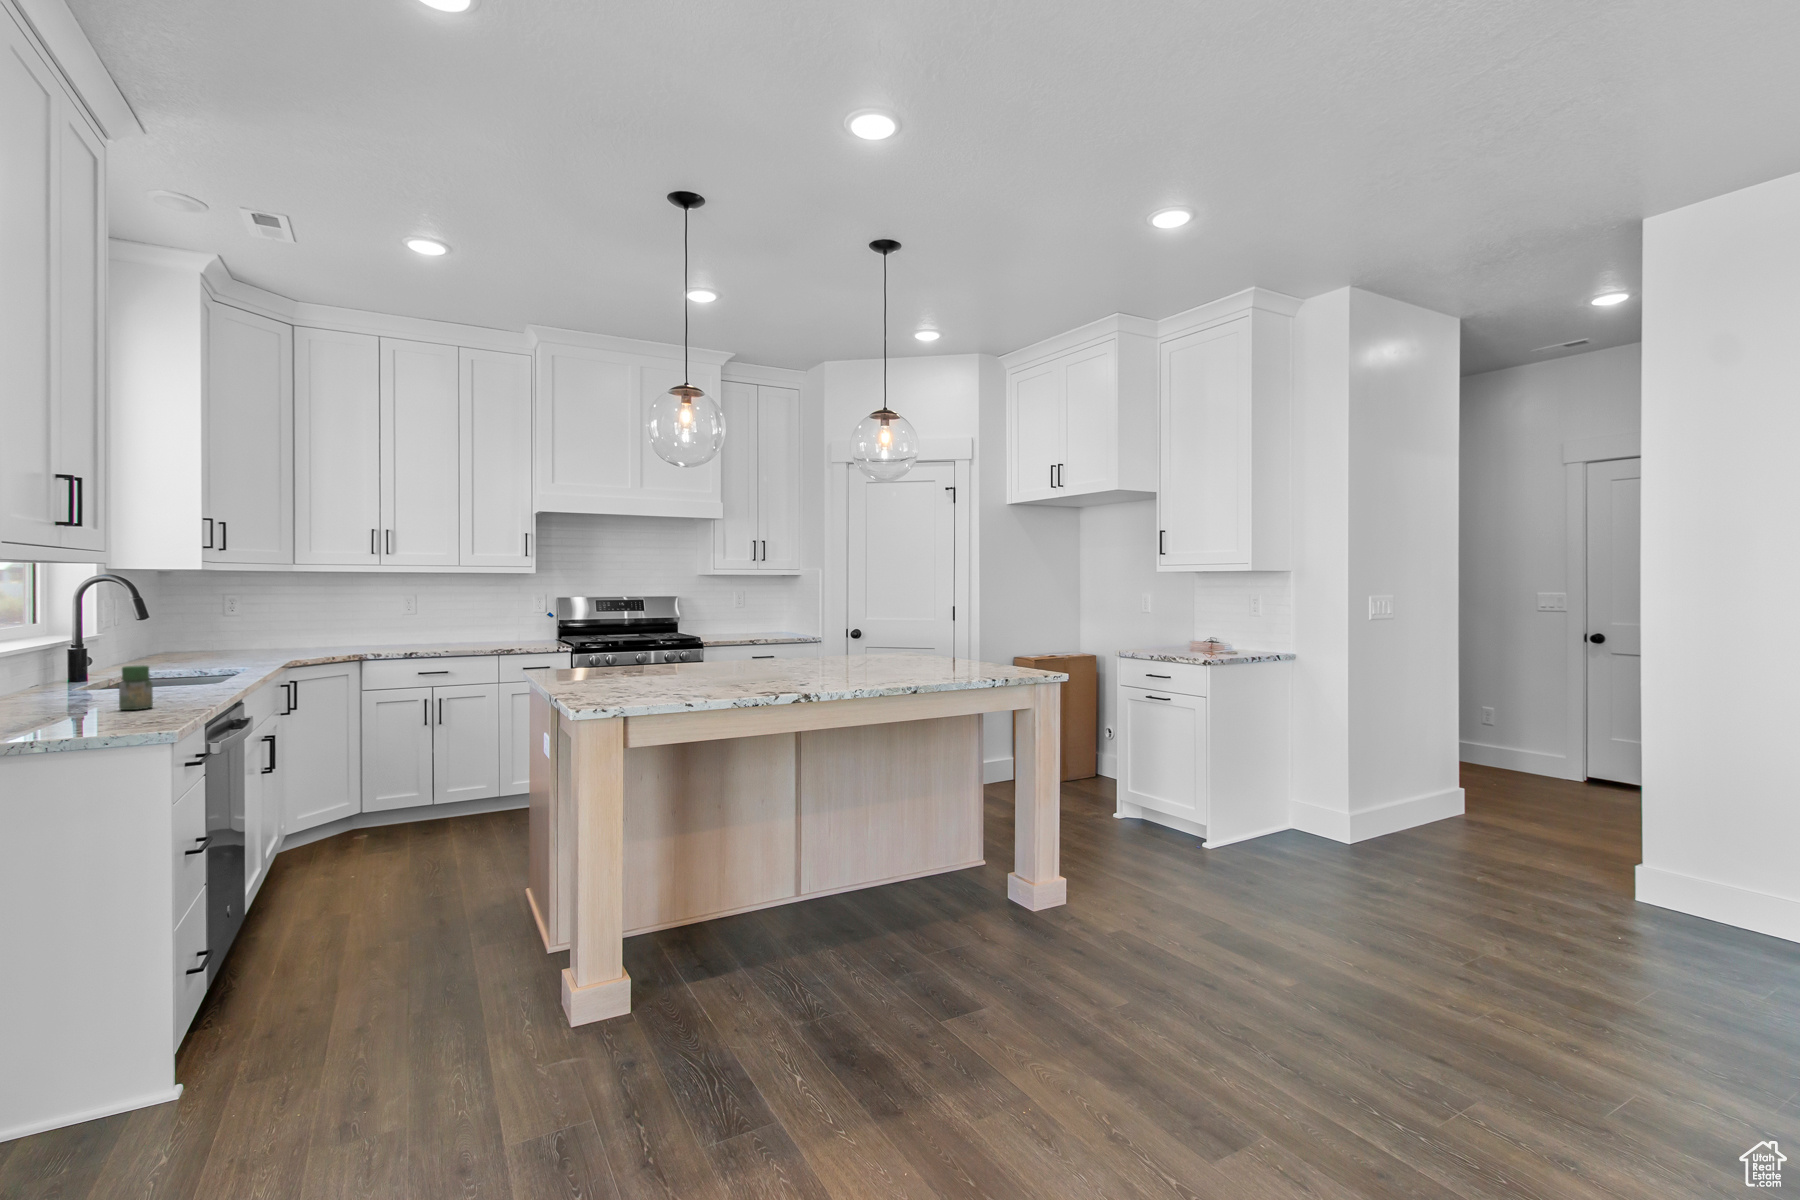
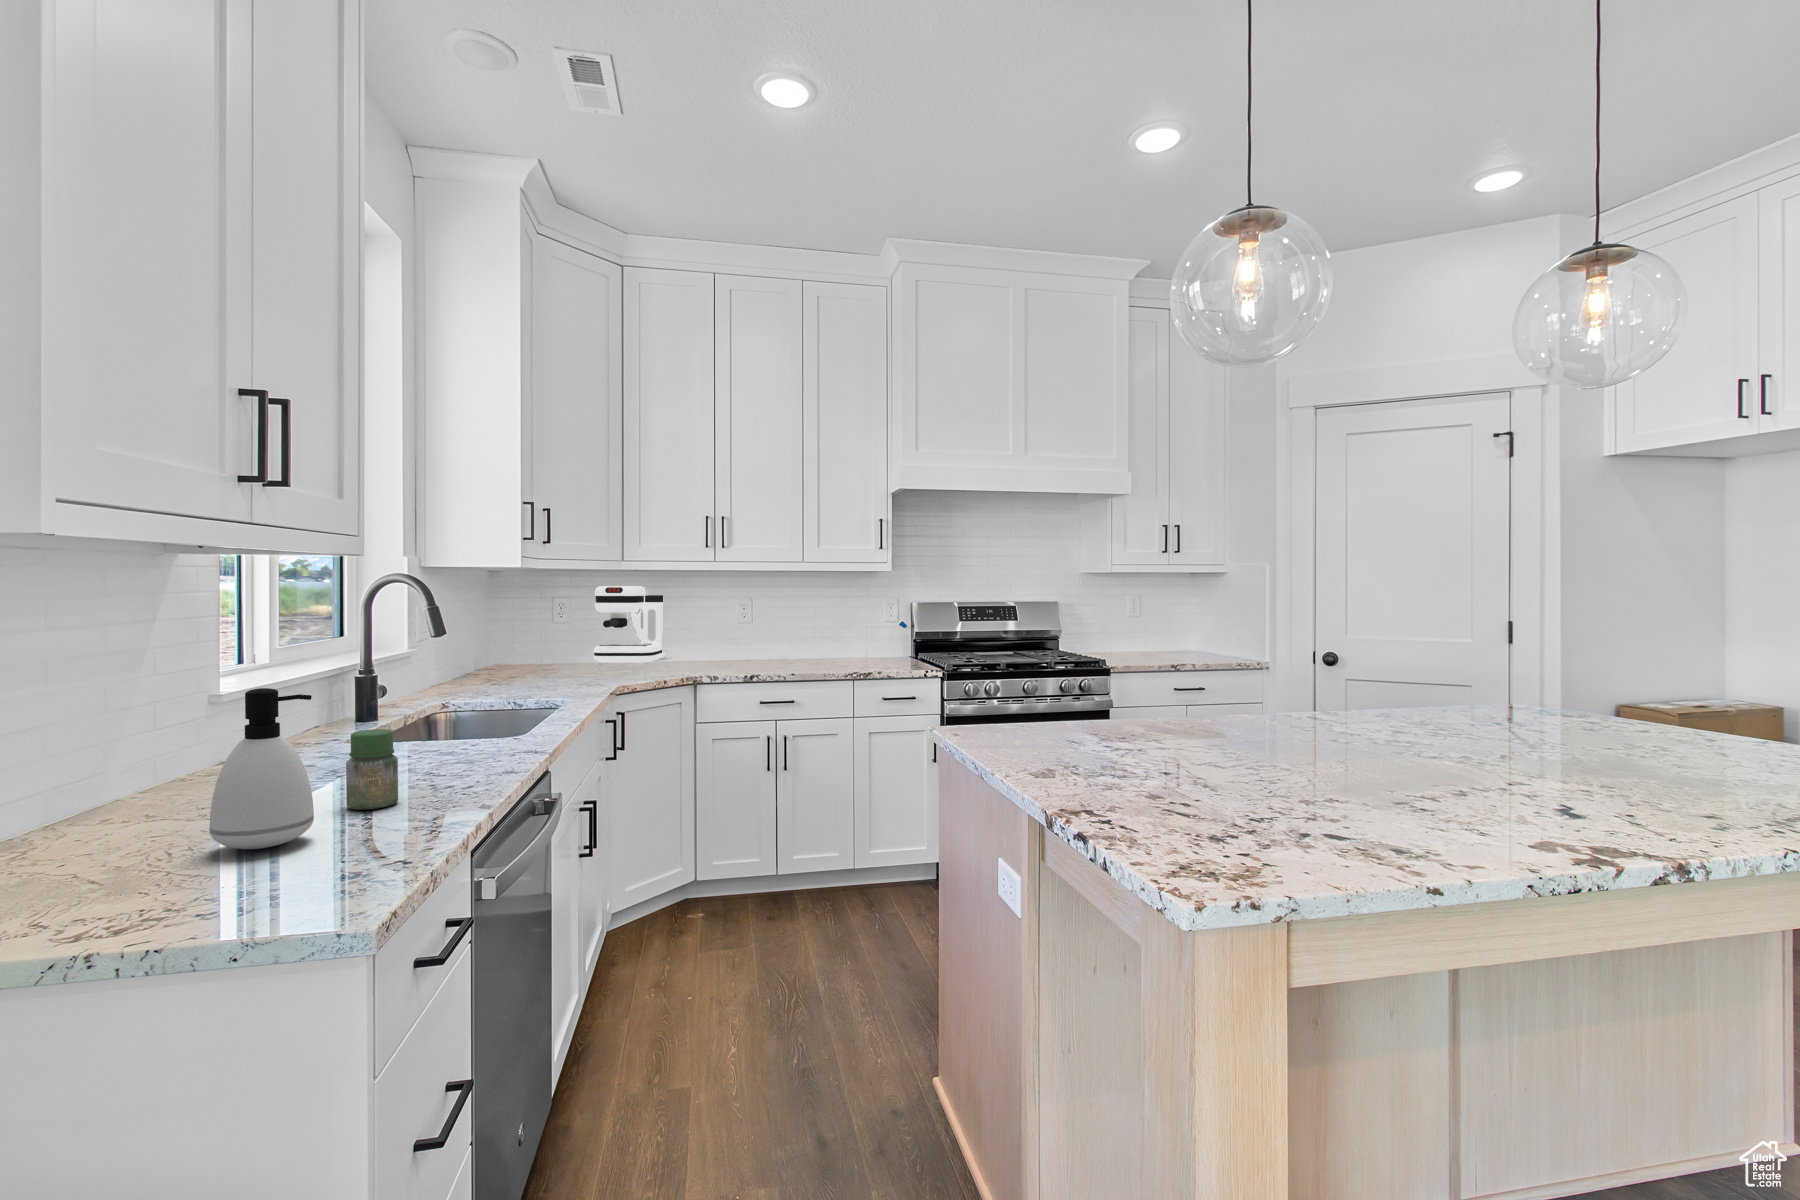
coffee maker: none [268,584,336,649] -> present [594,586,666,664]
soap dispenser: none [51,636,112,721] -> present [210,688,314,849]

